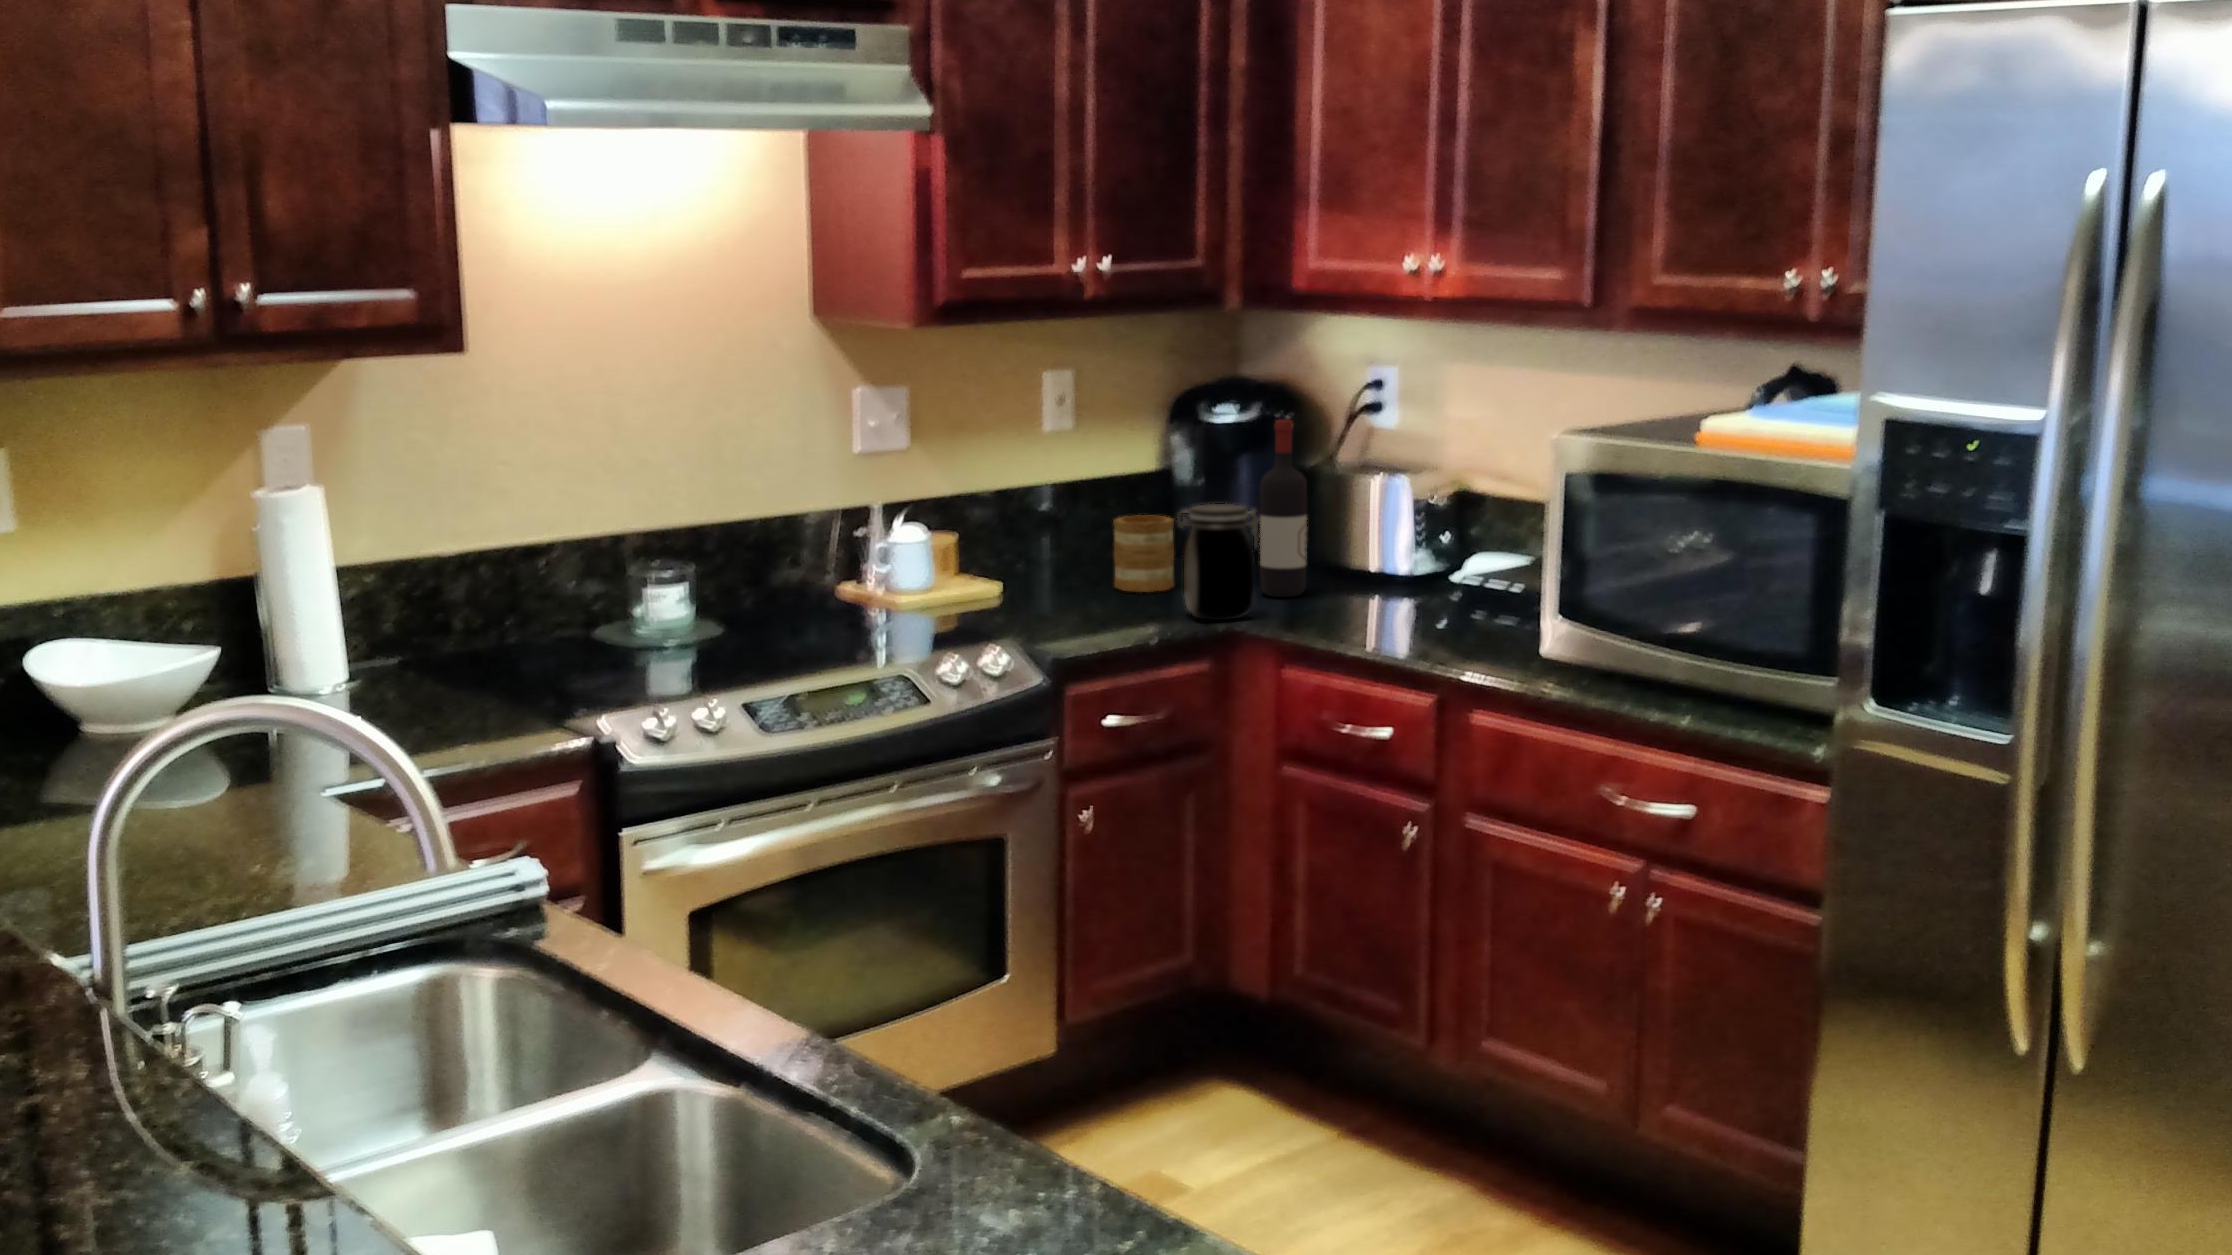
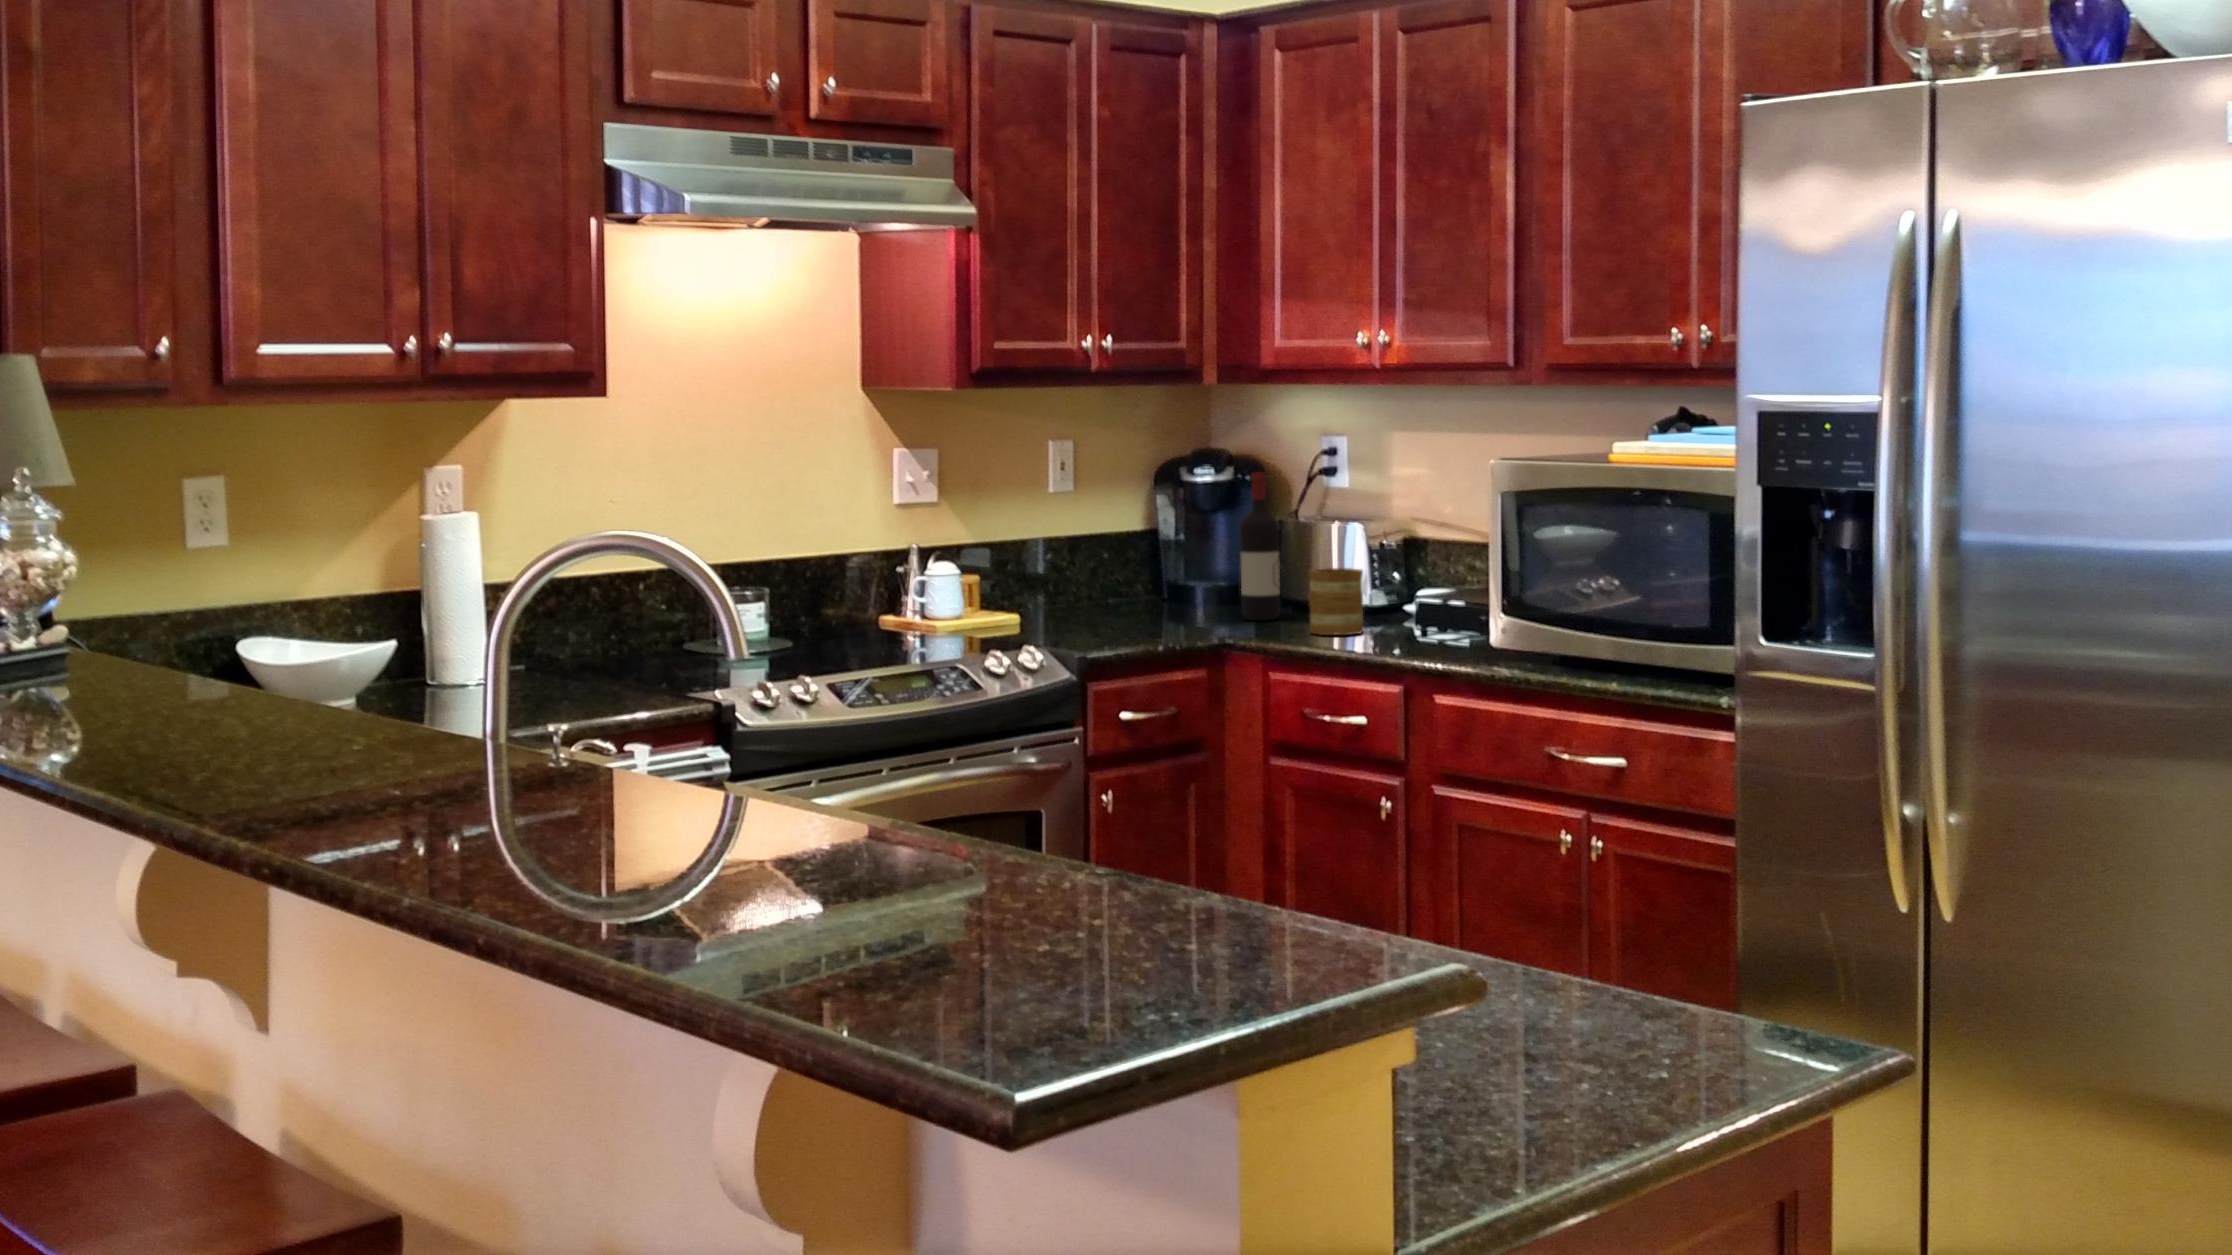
jar: present [1178,504,1260,620] -> none [1175,539,1244,634]
mug: present [1113,515,1175,592] -> present [1309,568,1364,635]

